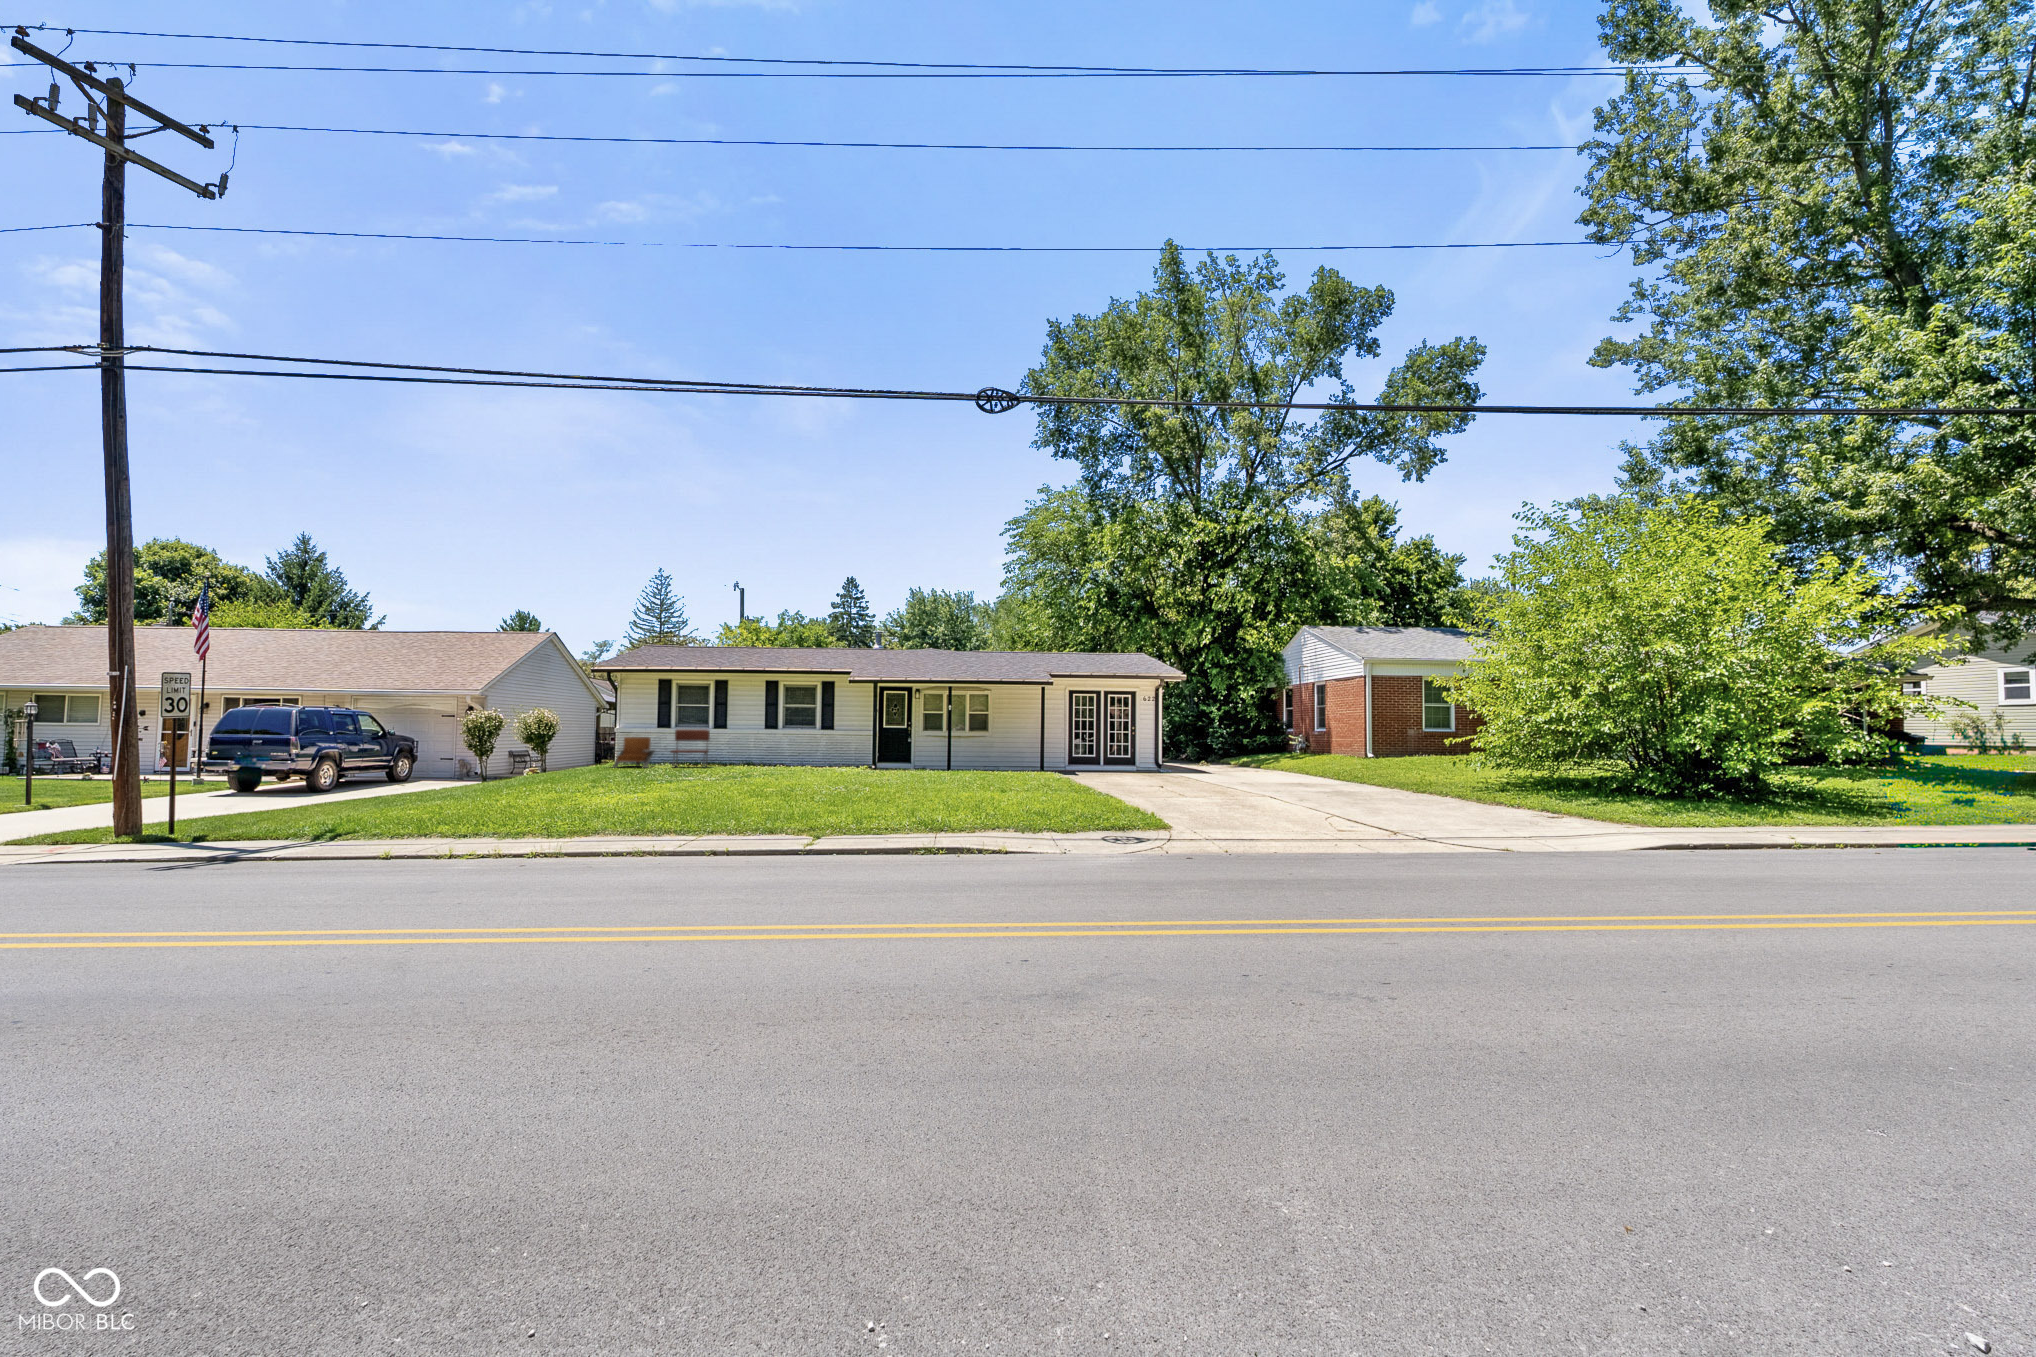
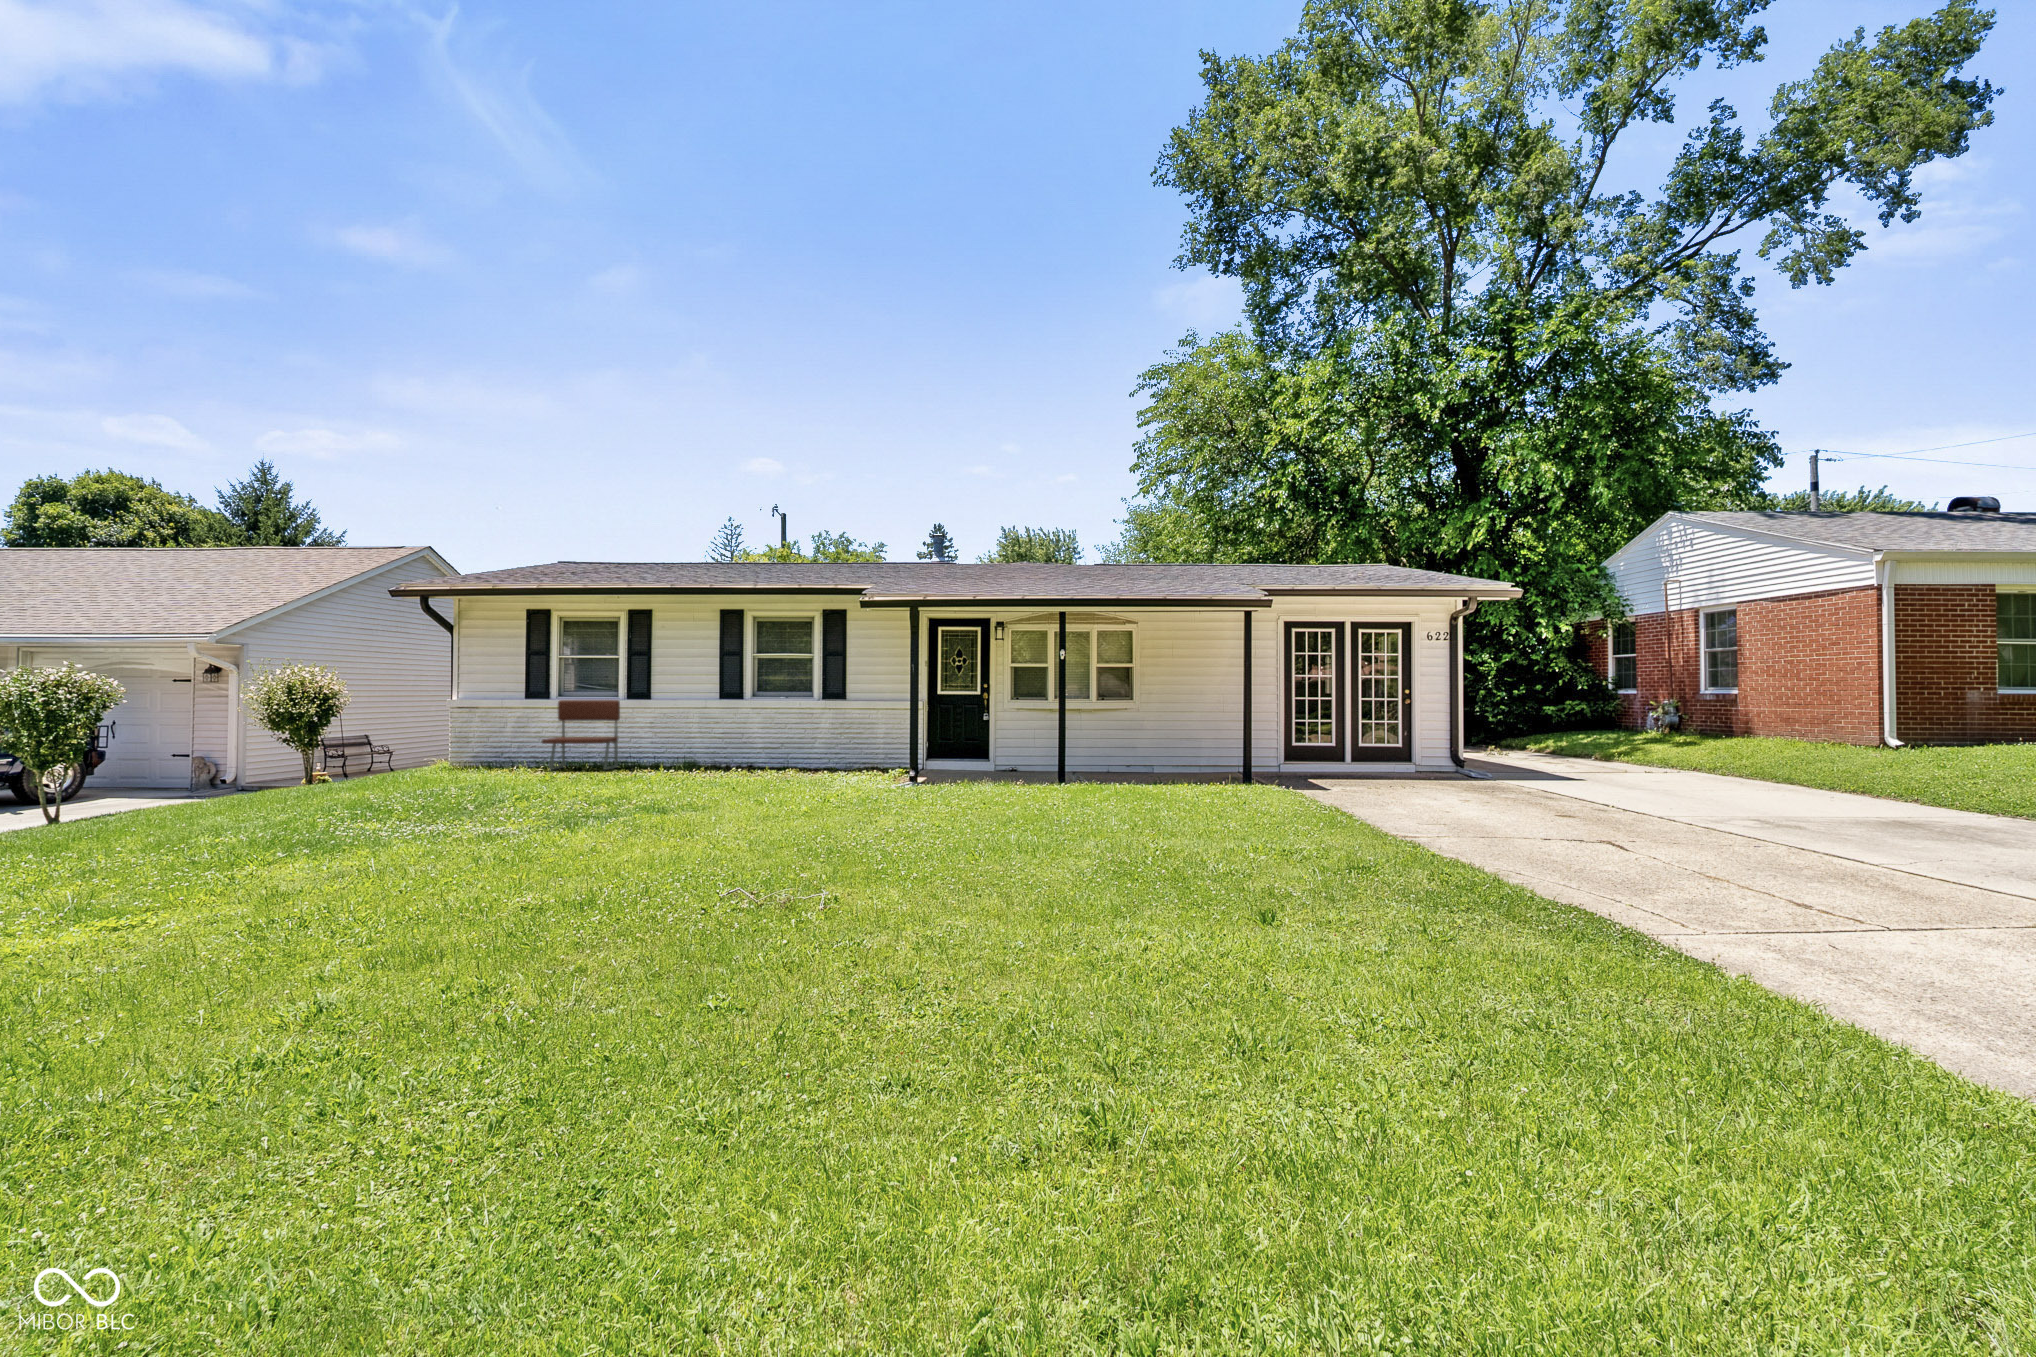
lounge chair: present [613,737,655,768] -> none [436,714,527,773]

